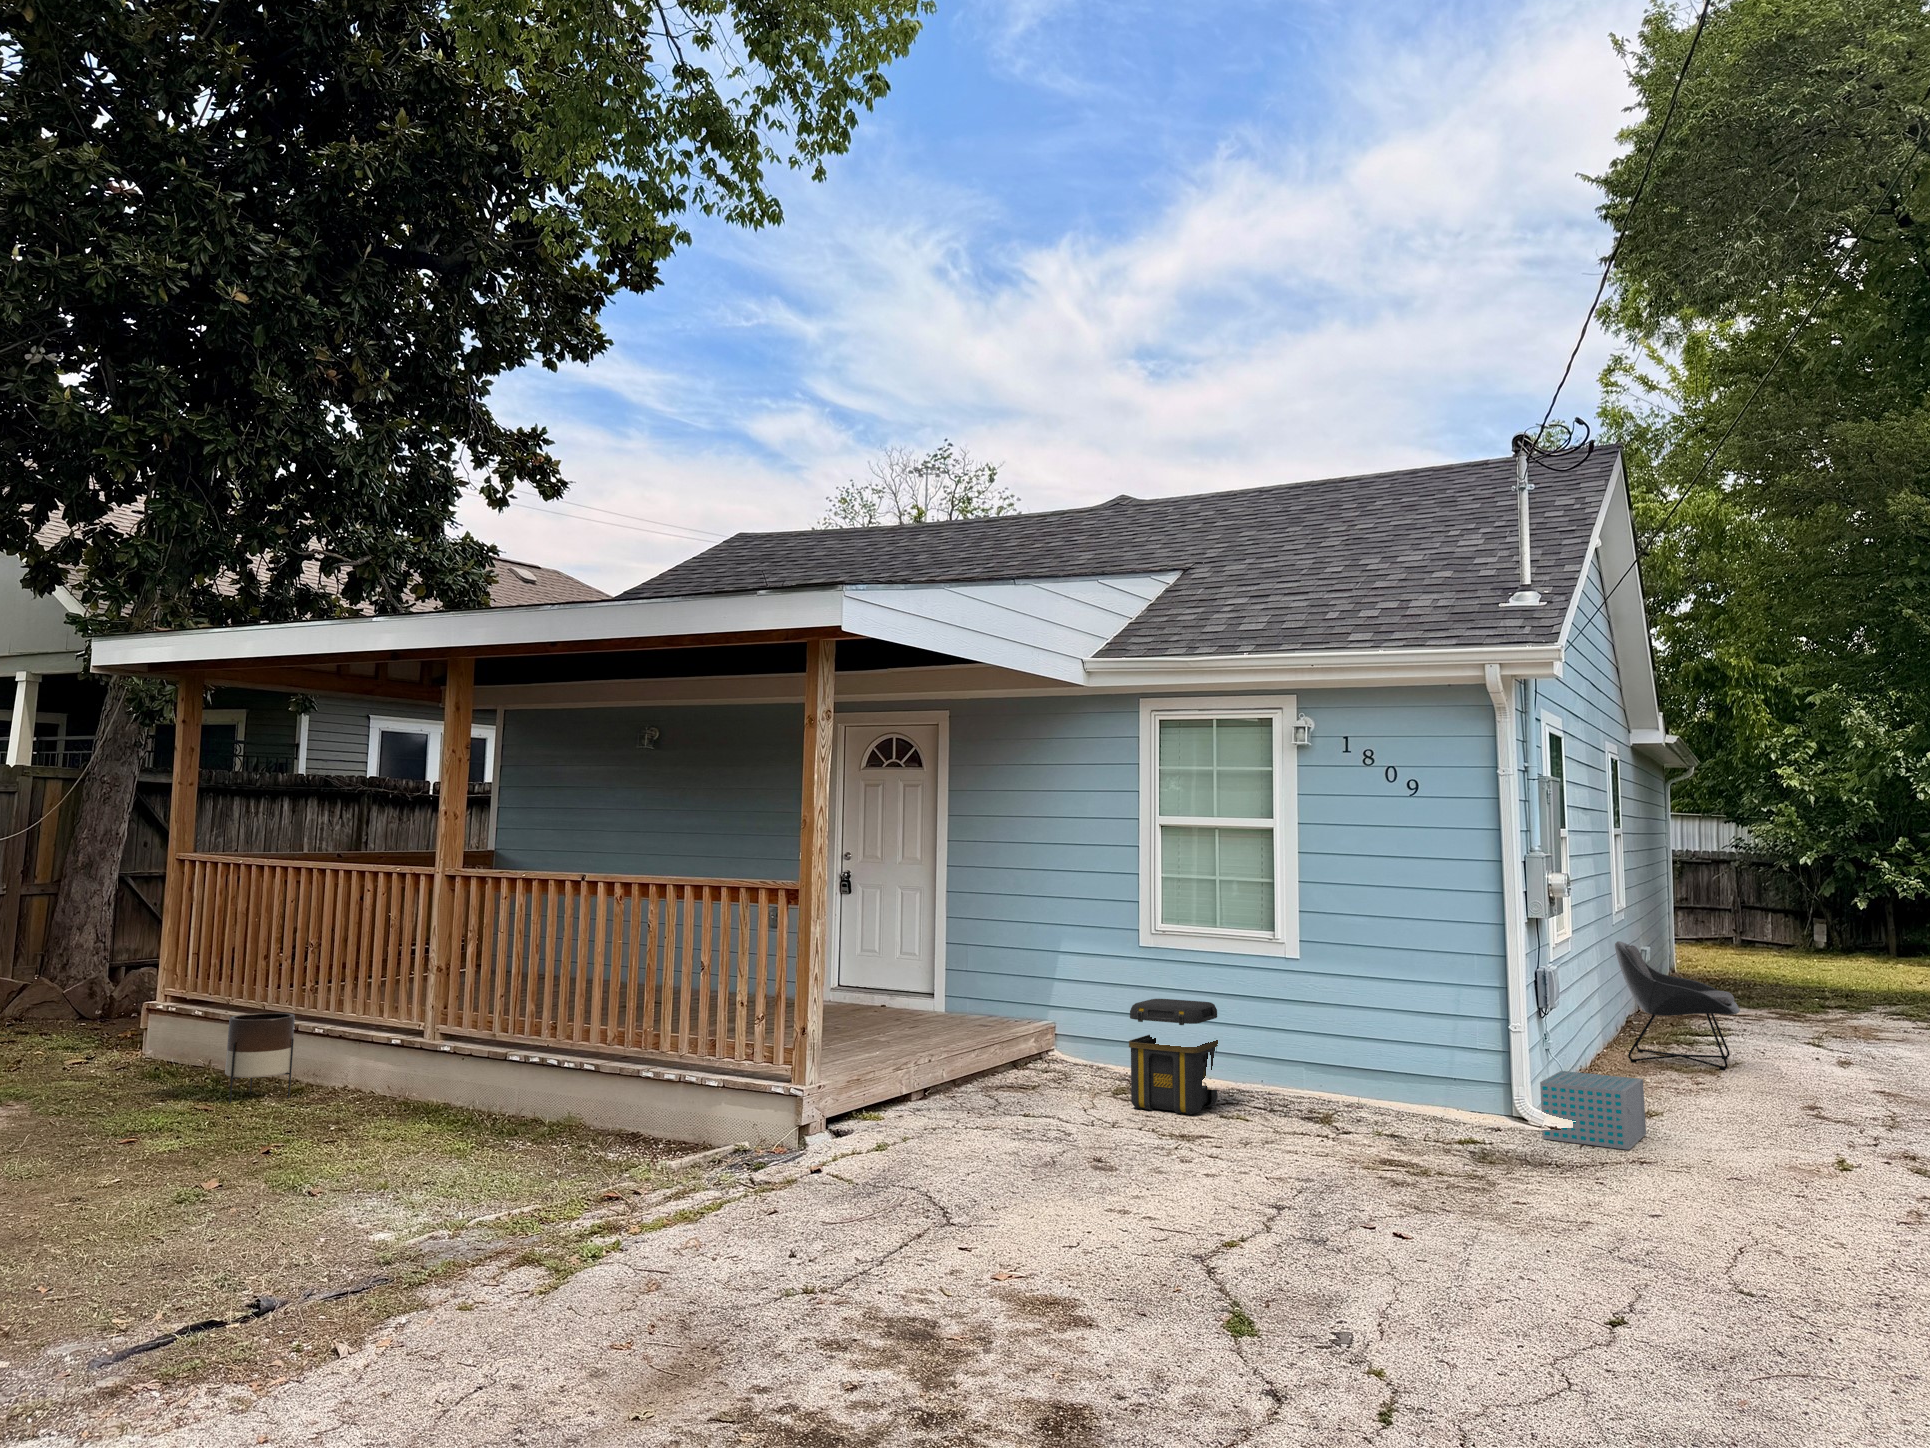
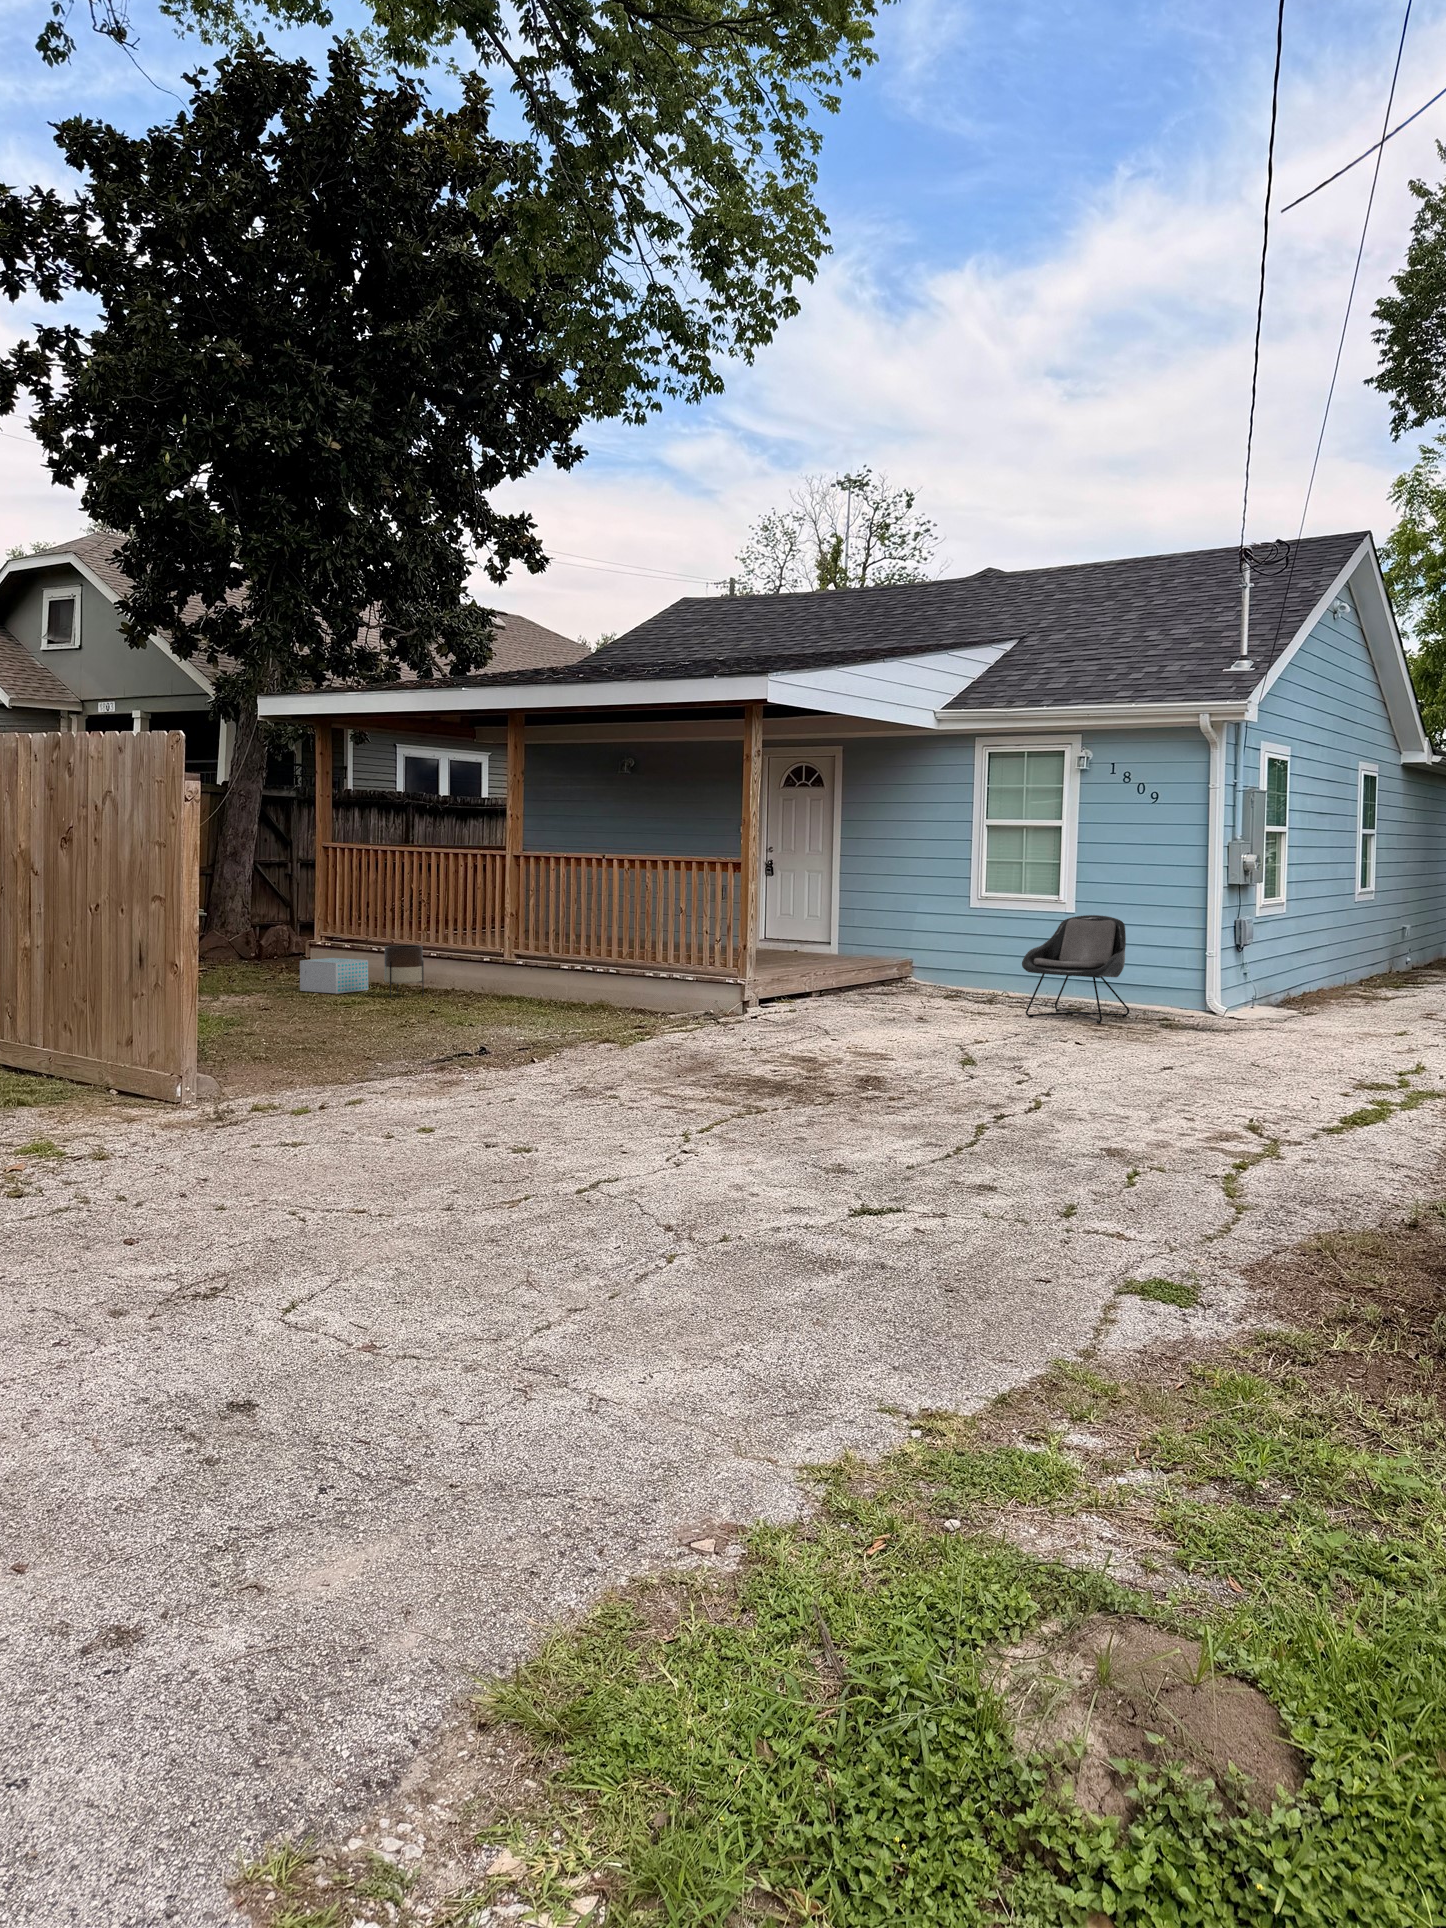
lounge chair: present [1615,941,1740,1070] -> present [1022,915,1129,1023]
toolbox: present [1129,999,1218,1115] -> none [958,939,1019,1010]
storage box: present [1540,1071,1646,1150] -> present [300,958,368,994]

